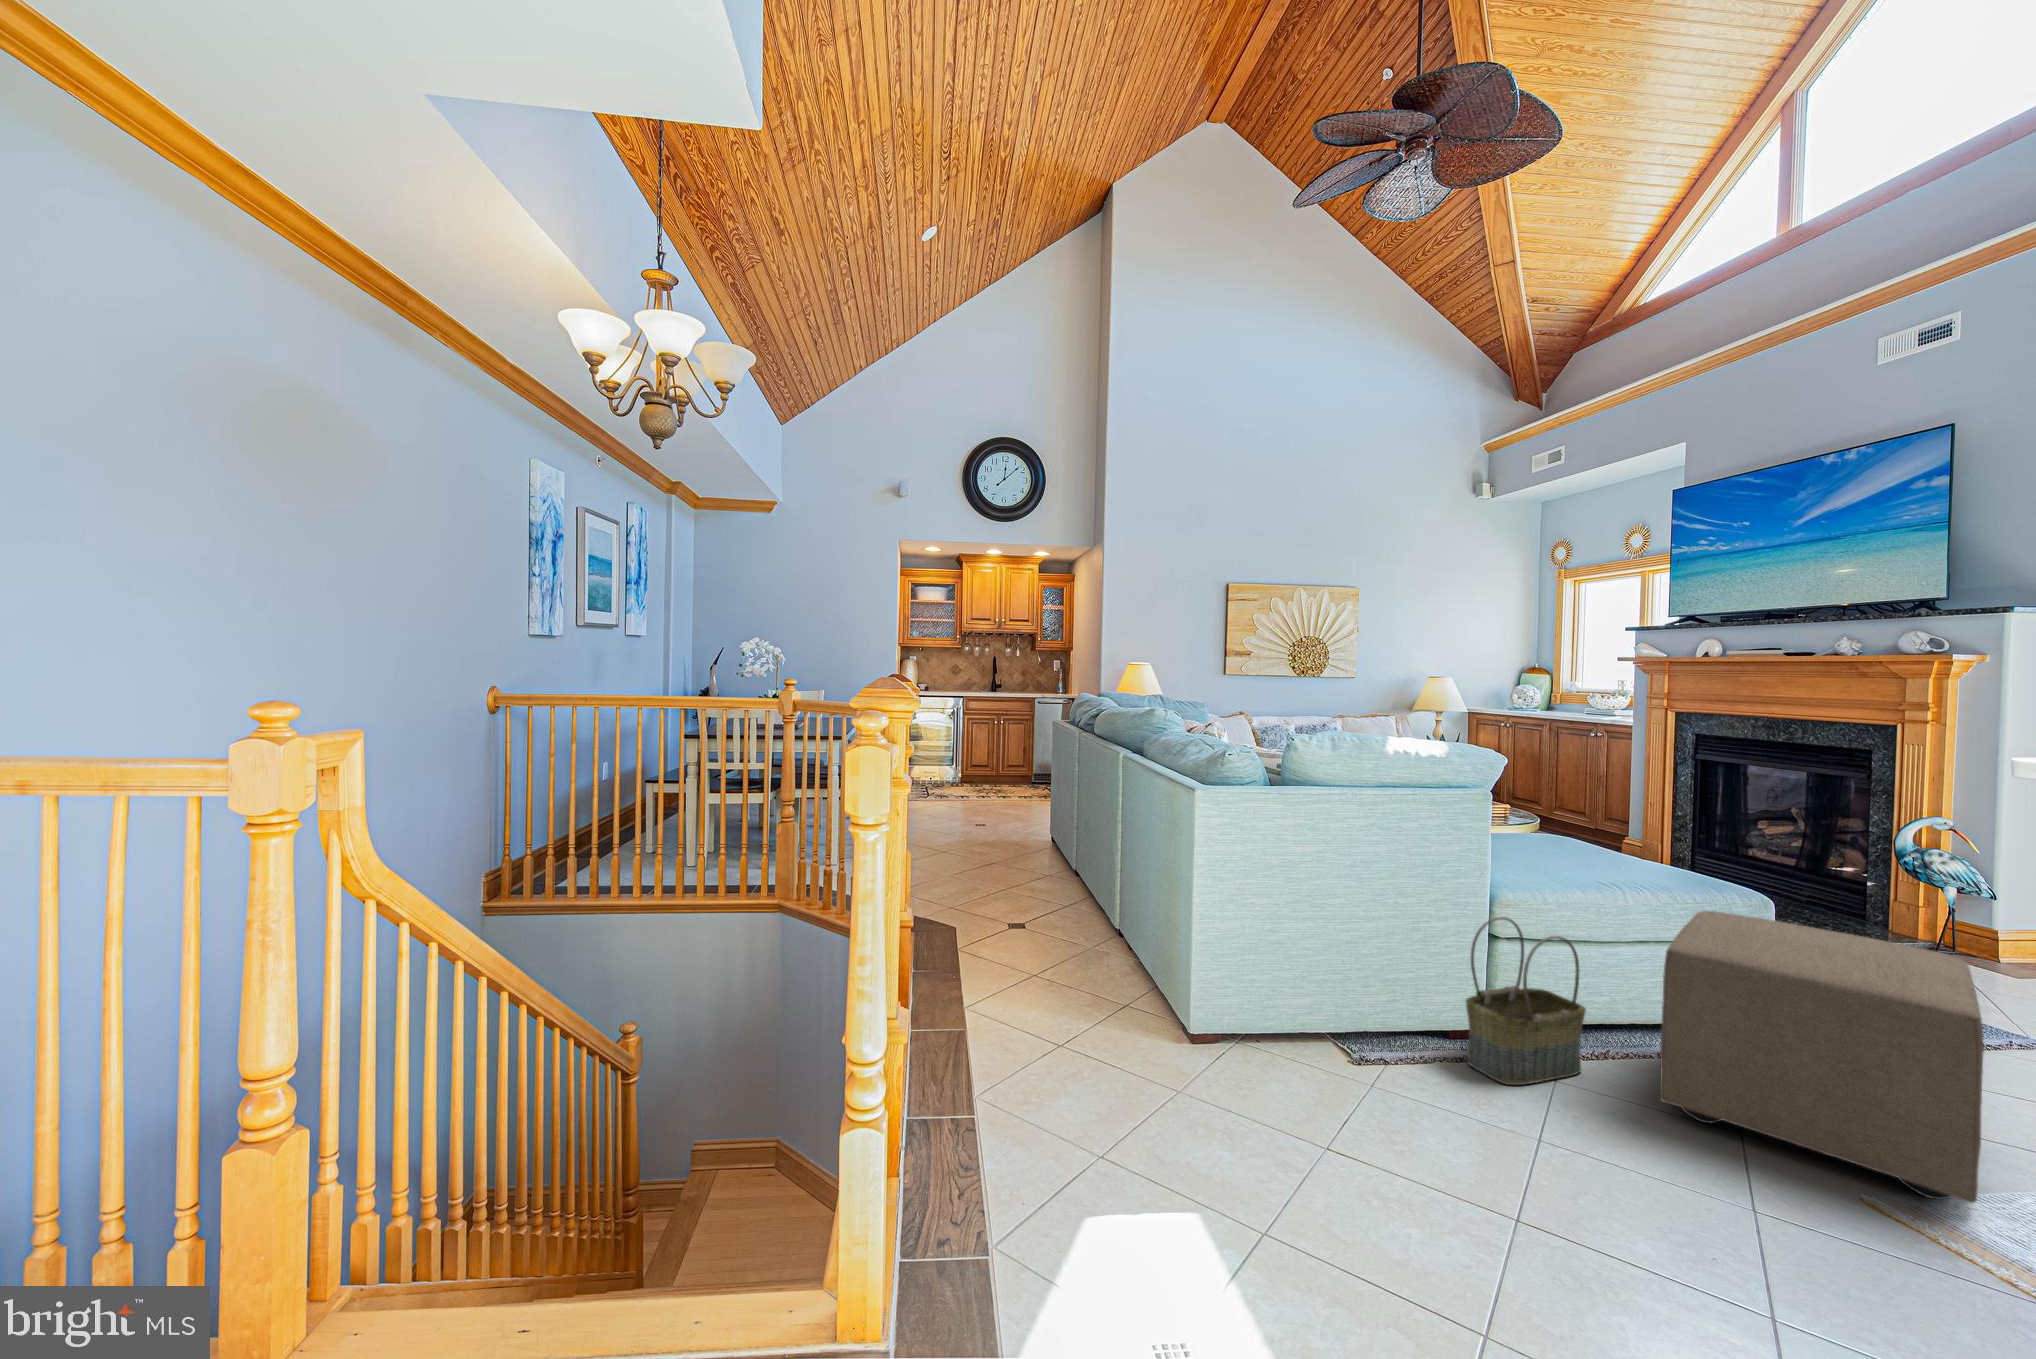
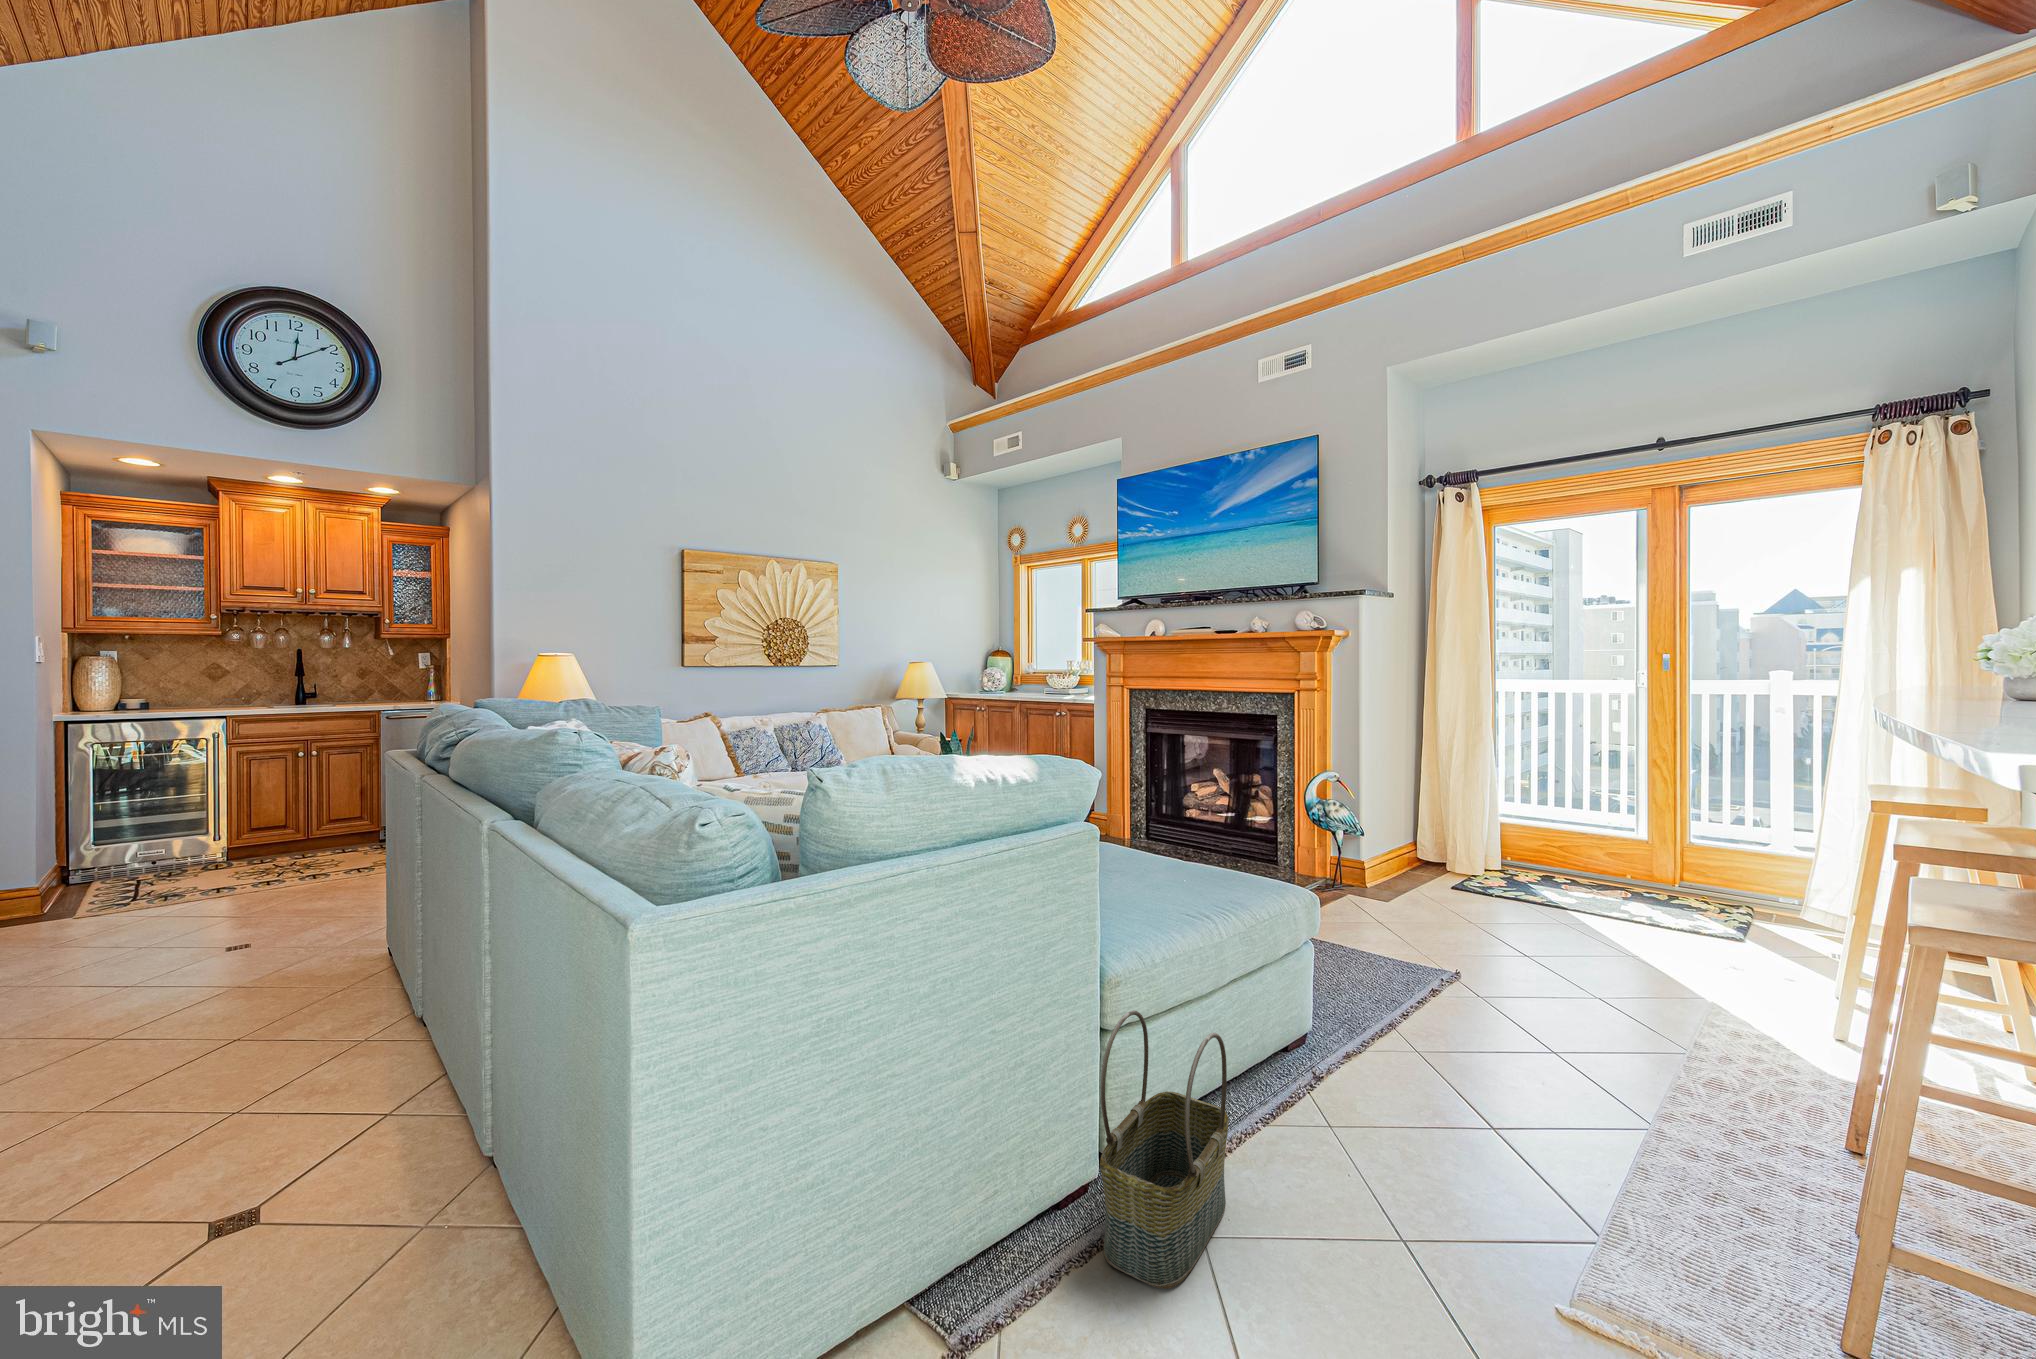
ottoman: present [1660,911,1984,1203] -> none [1290,931,1650,1270]

